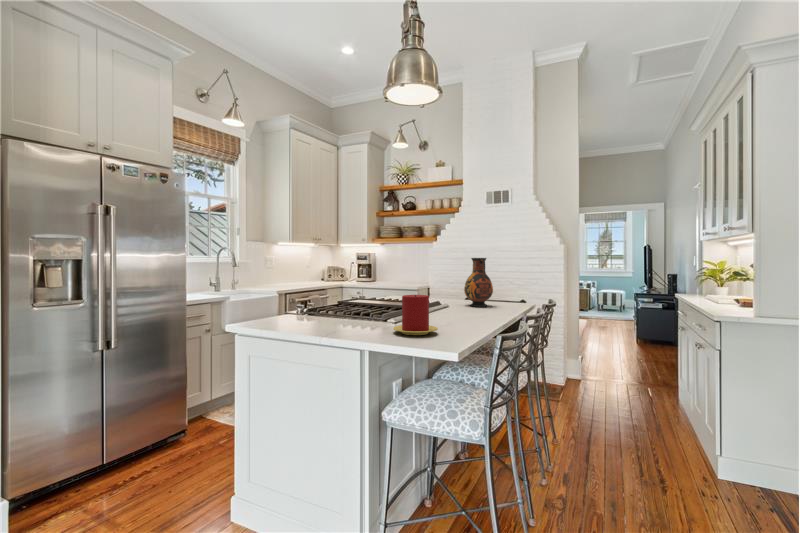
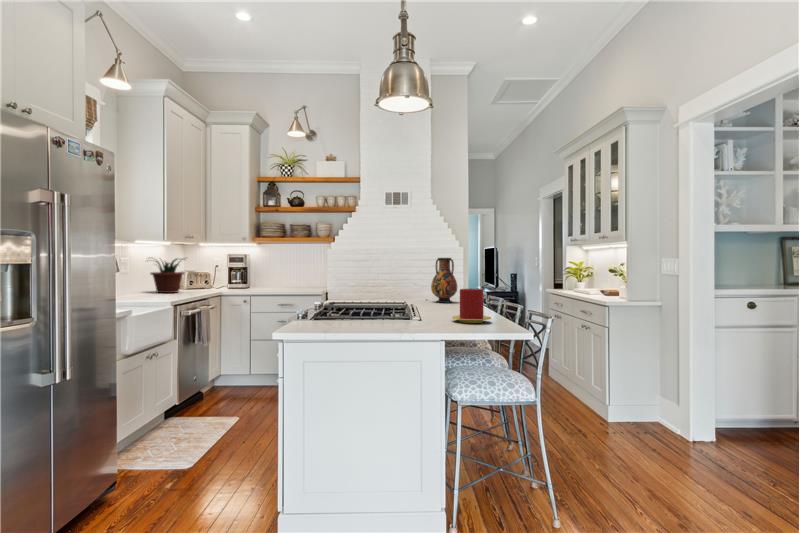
potted plant: none [274,257,305,286] -> present [151,259,184,293]

